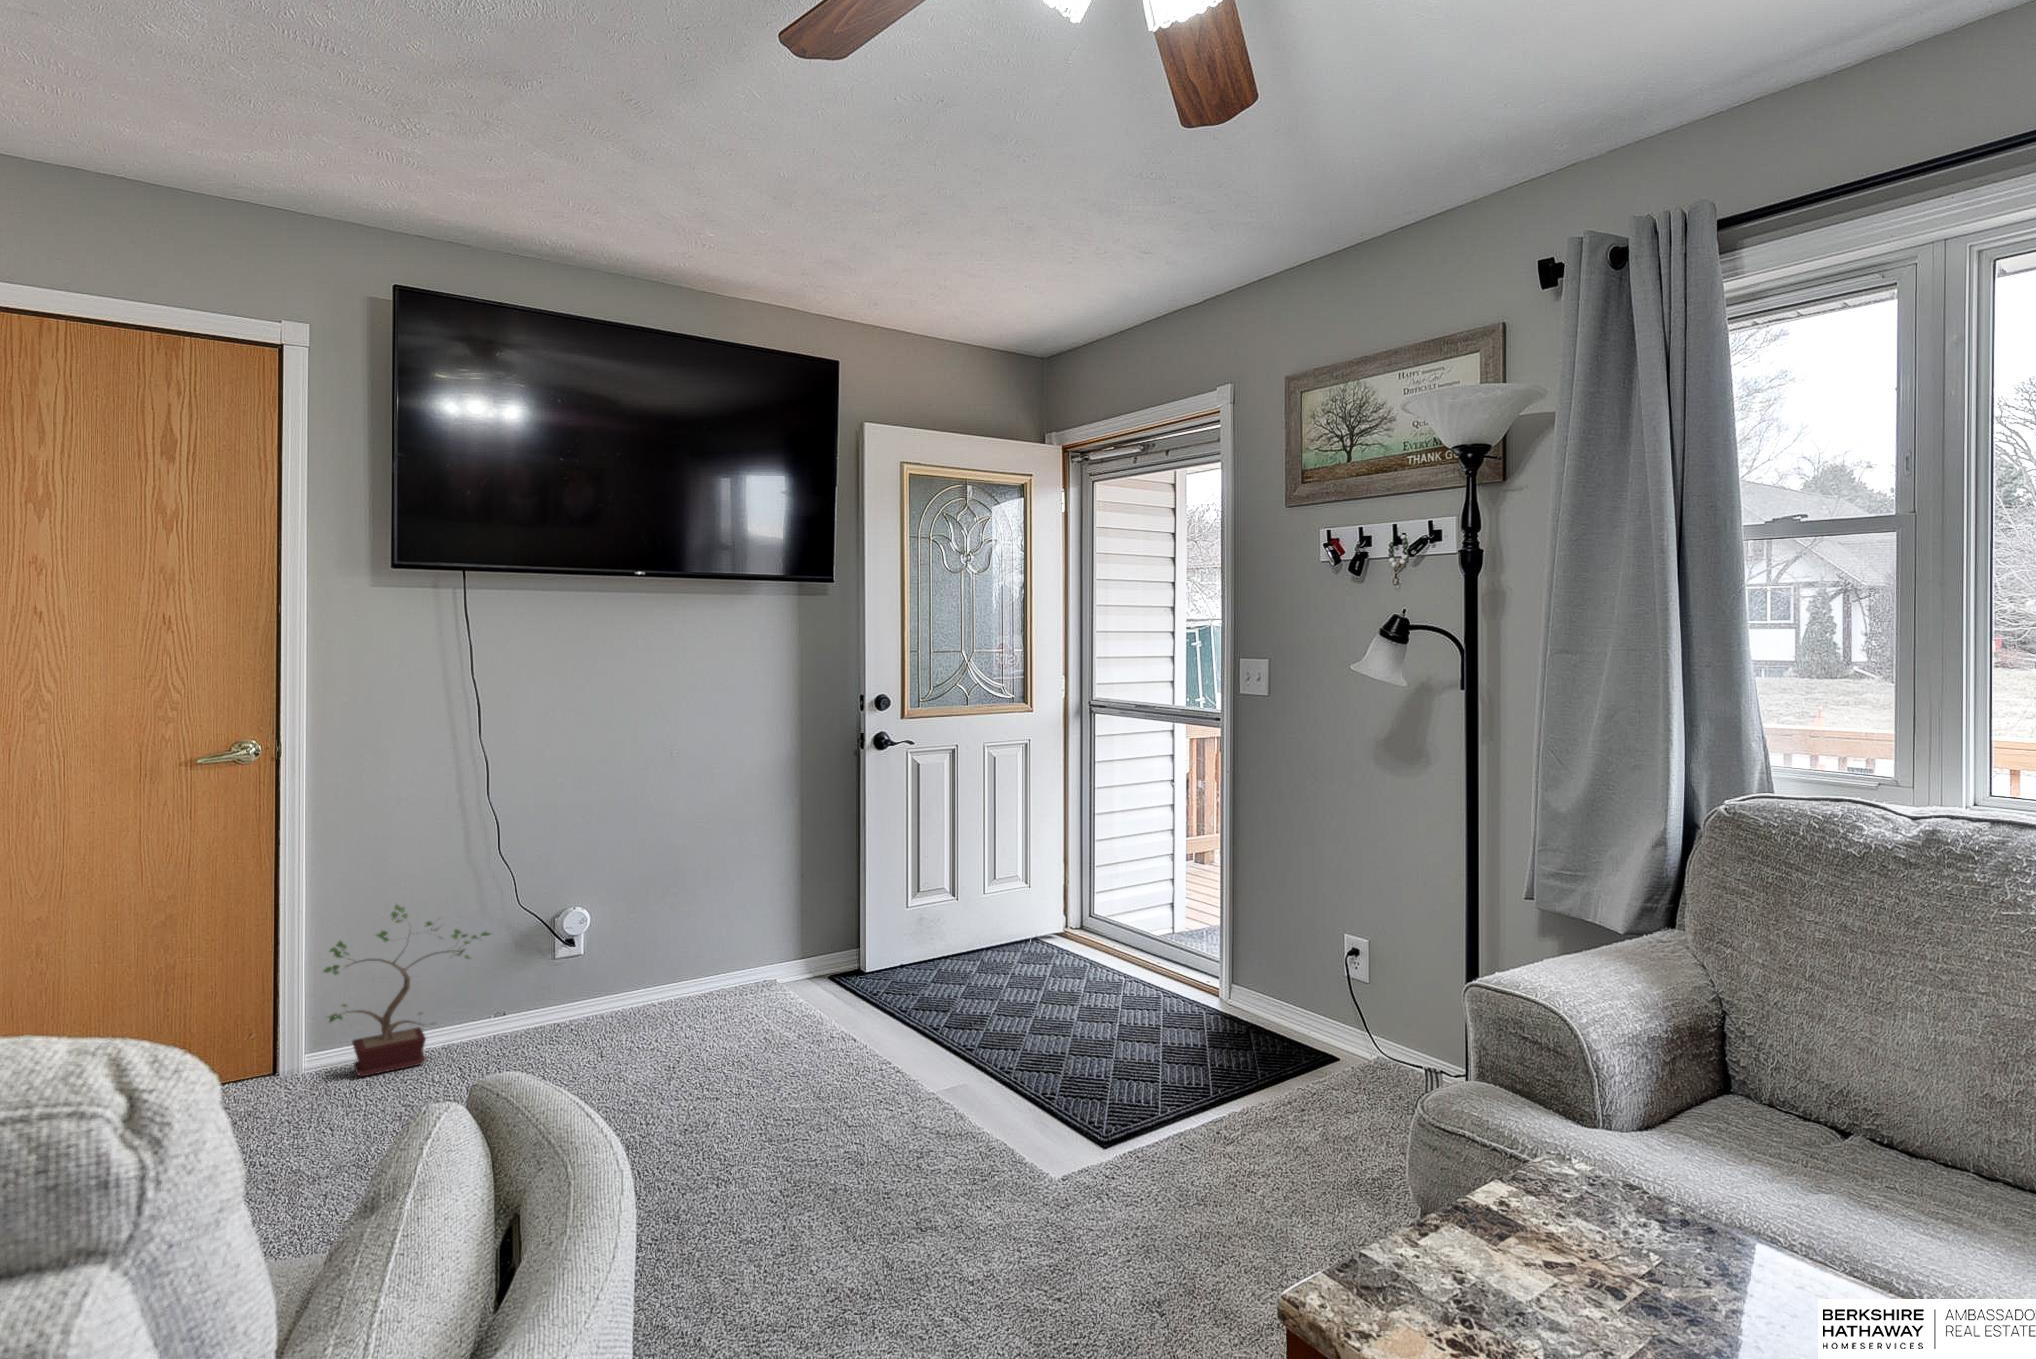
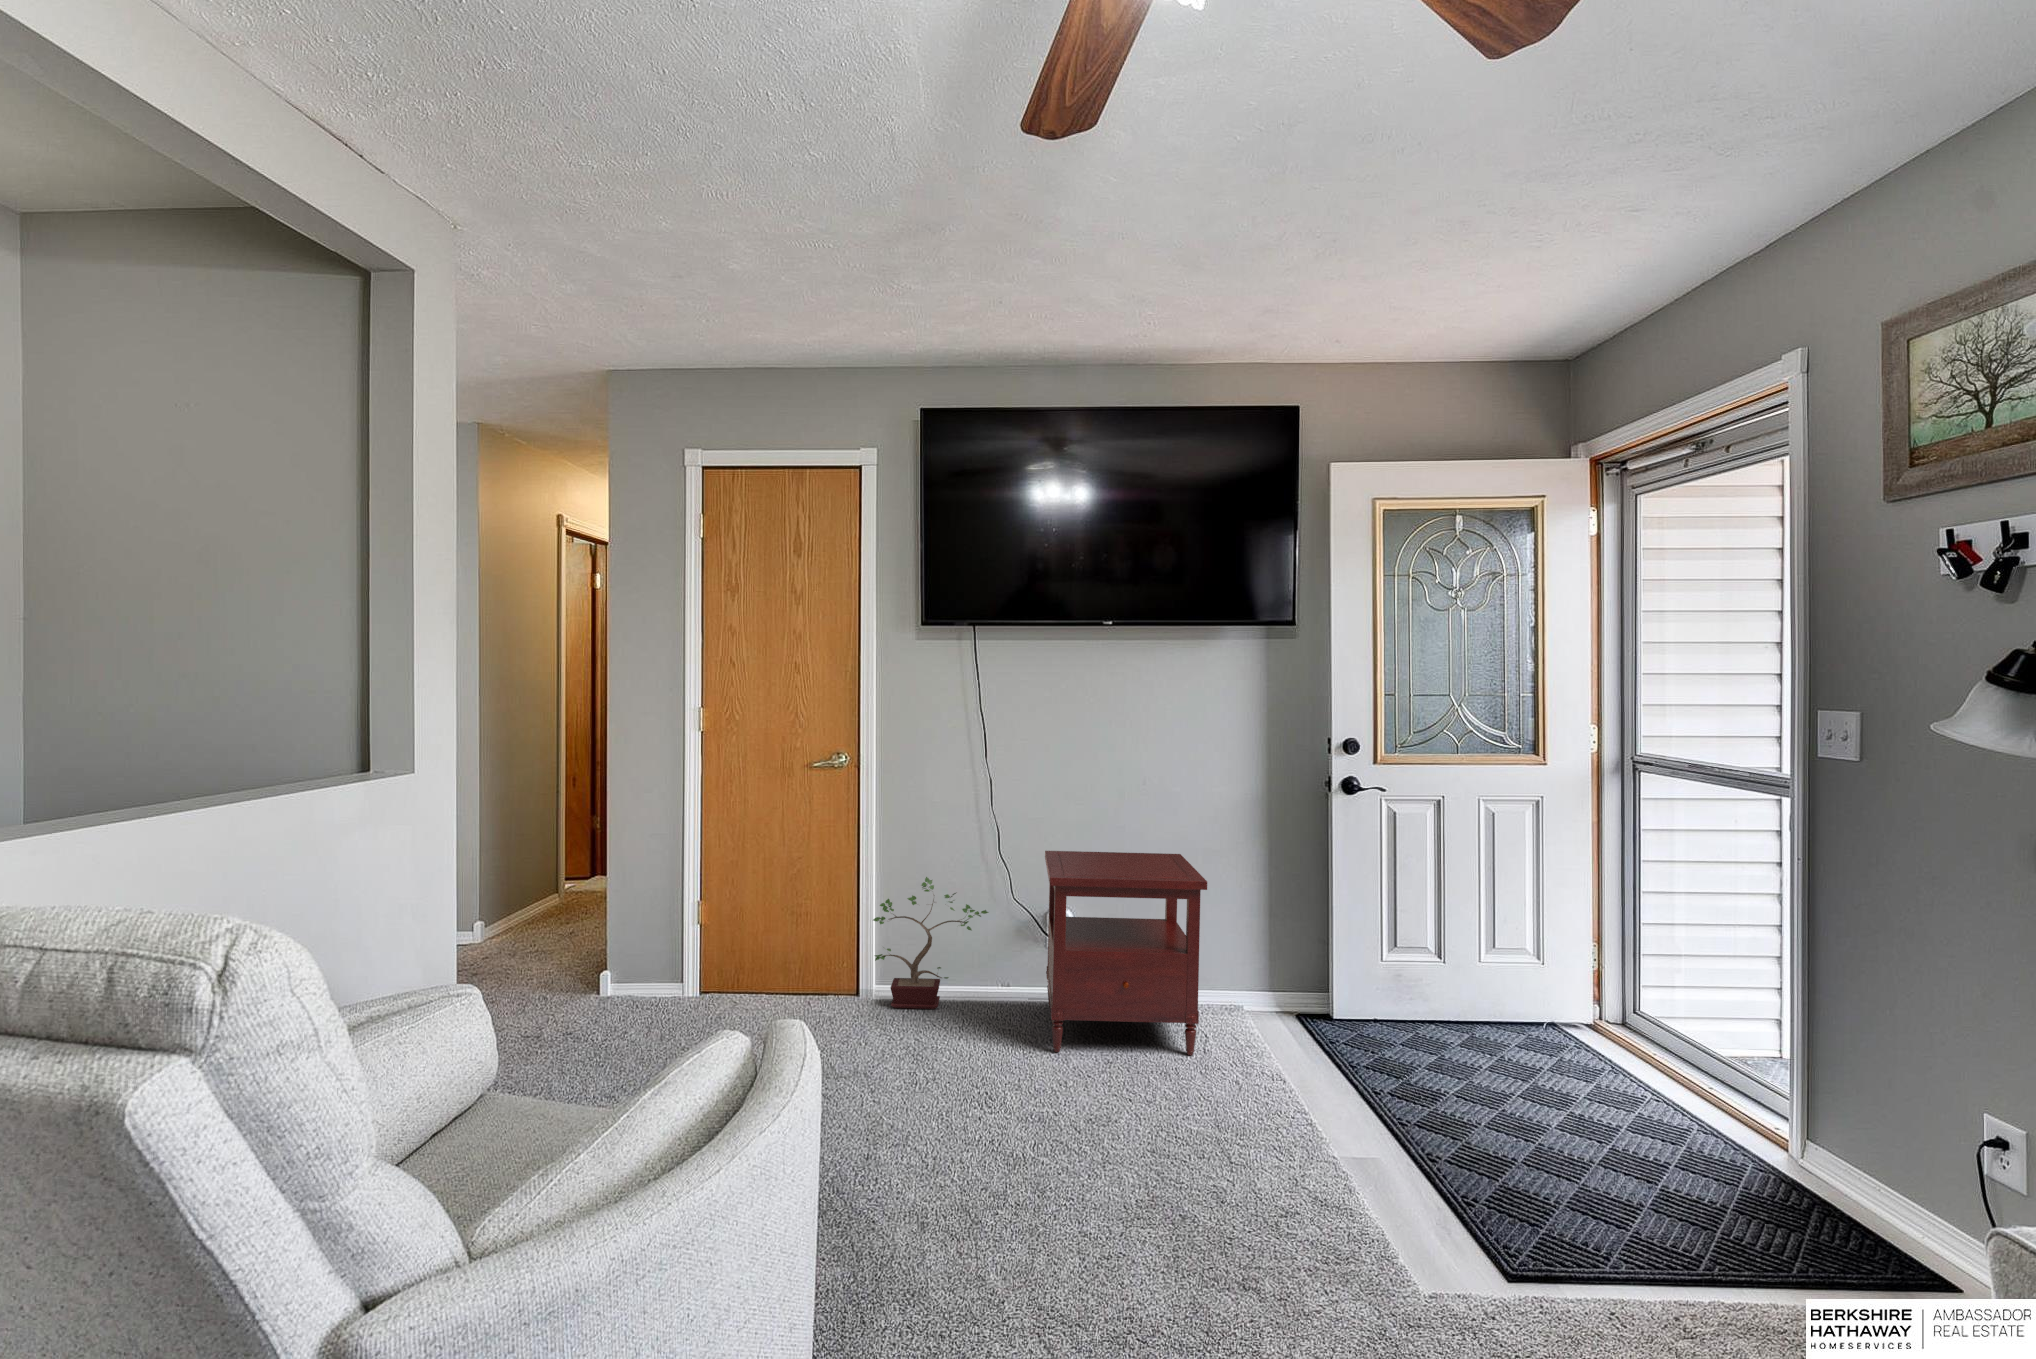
side table: none [556,833,768,1074] -> present [1045,851,1207,1056]

